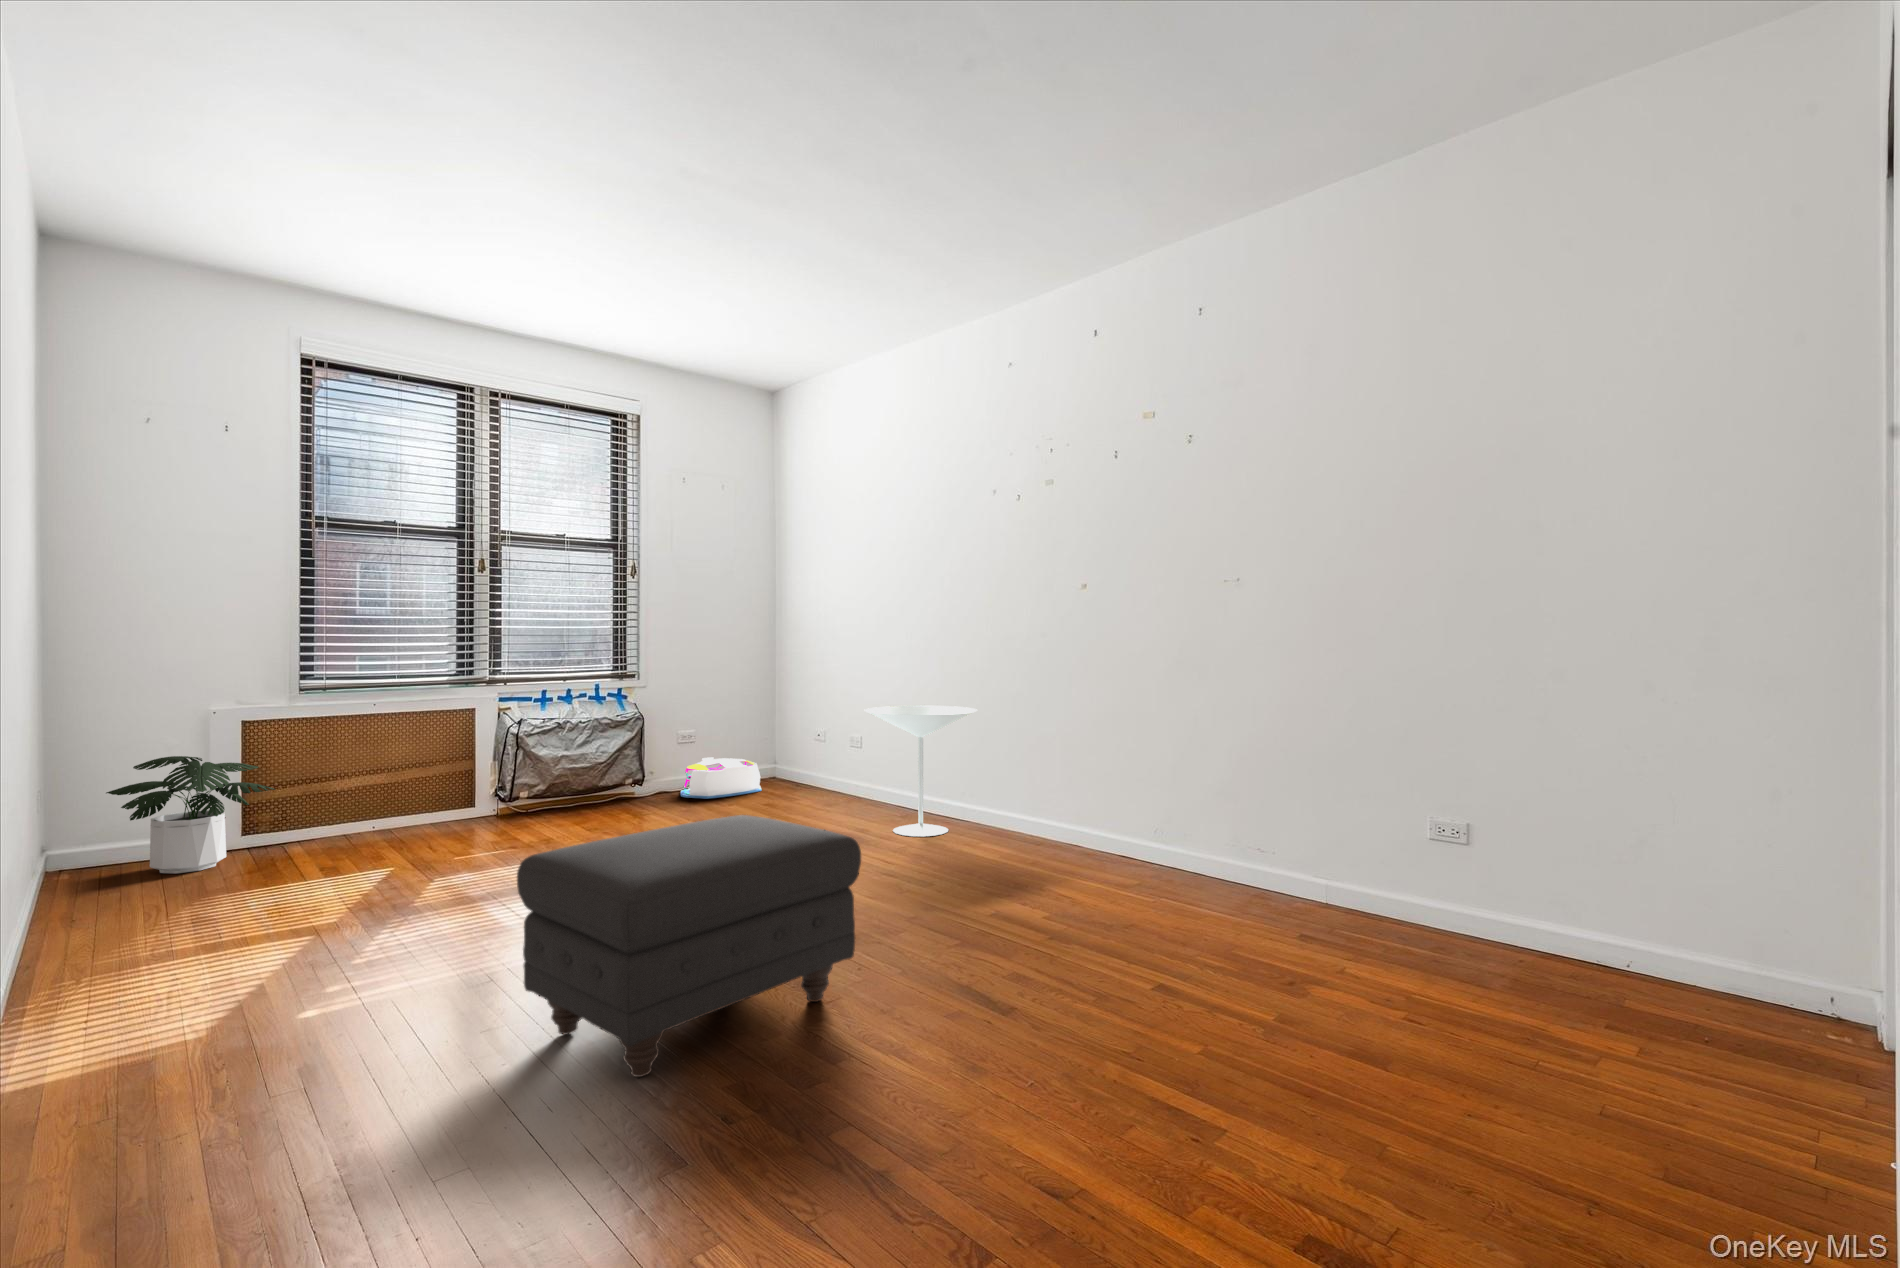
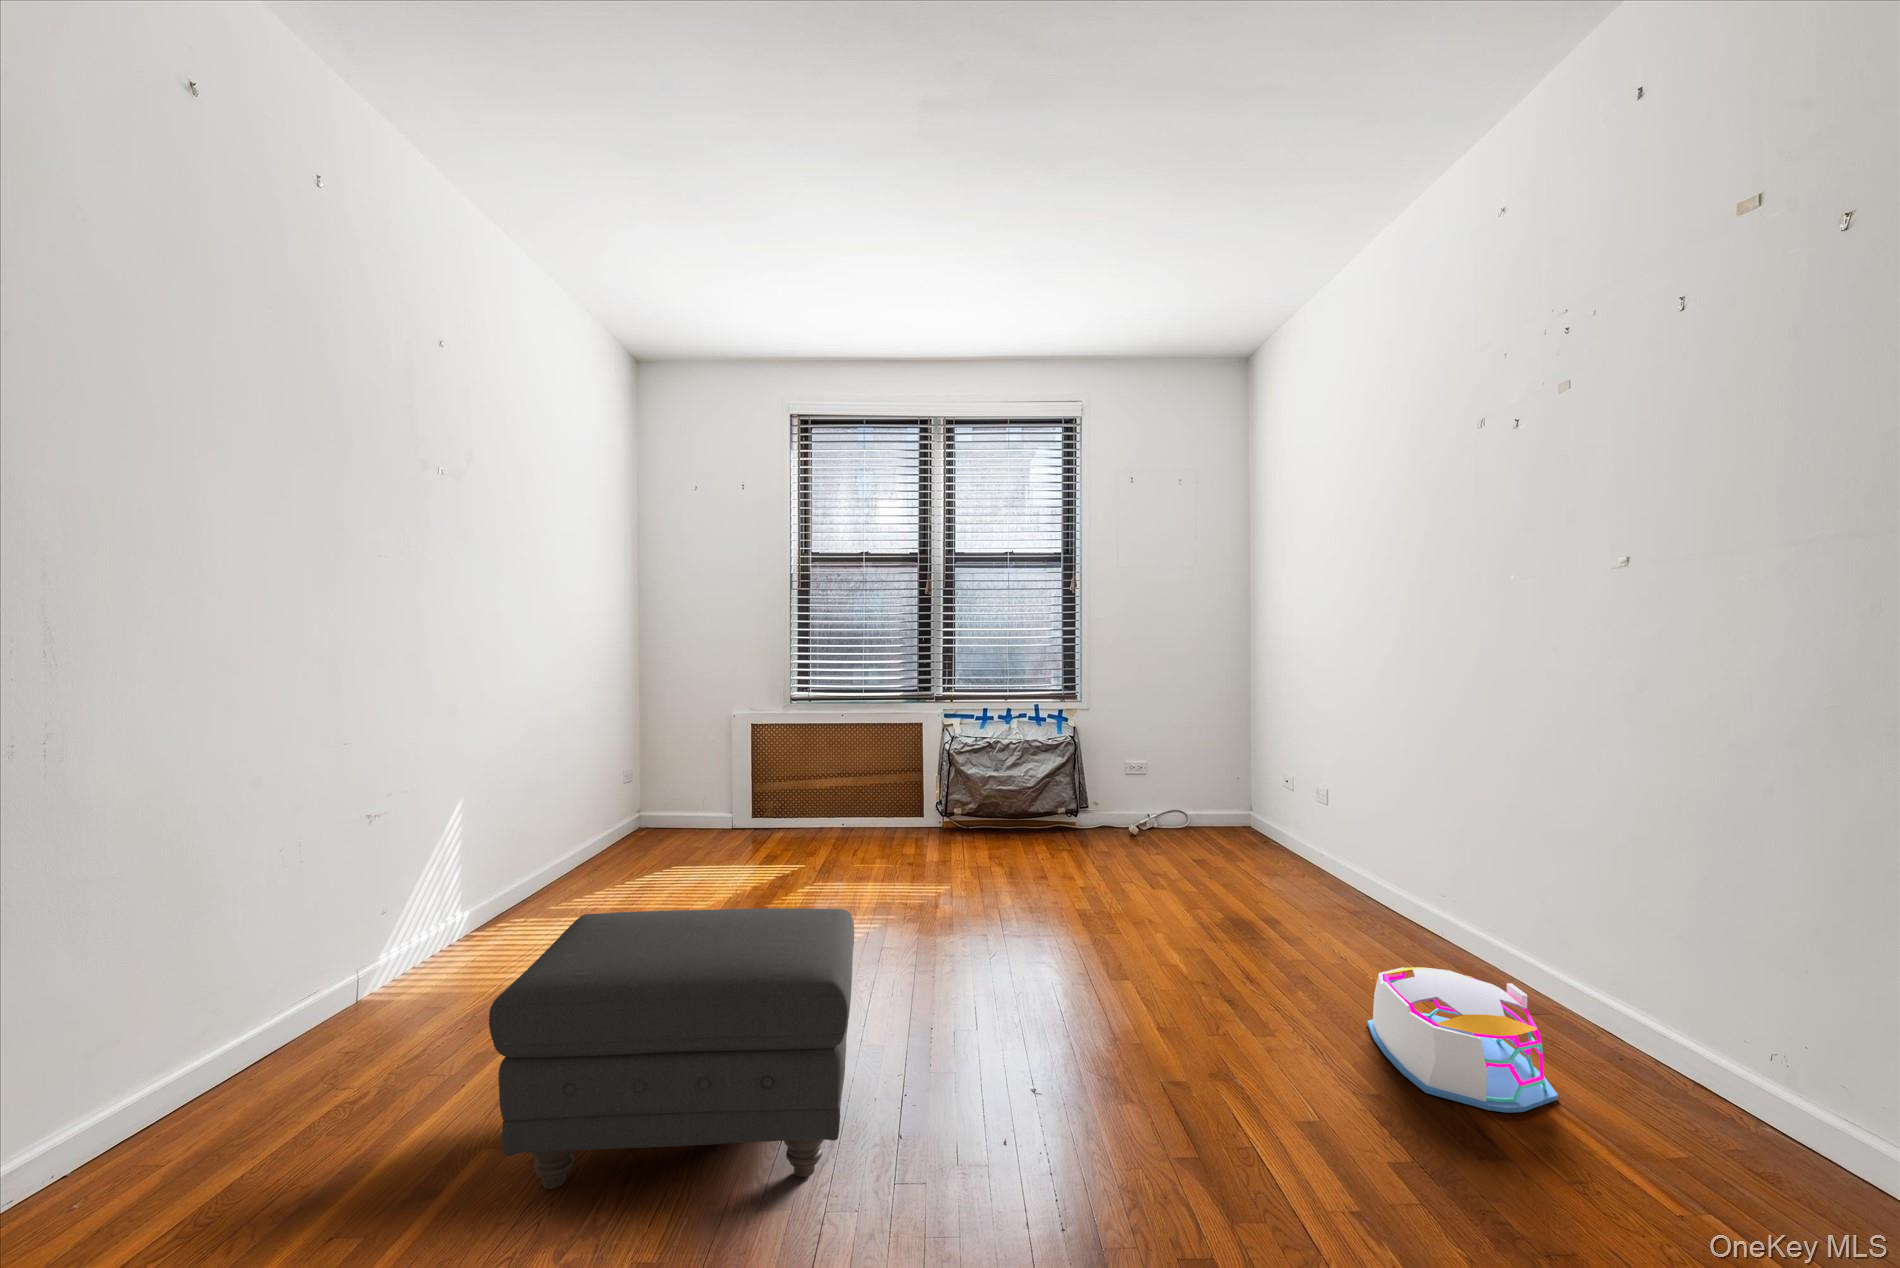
side table: present [865,706,977,836] -> none [1233,770,1408,969]
potted plant: present [106,756,275,874] -> none [659,746,756,837]
storage bin: present [681,757,762,799] -> present [1367,967,1558,1113]

